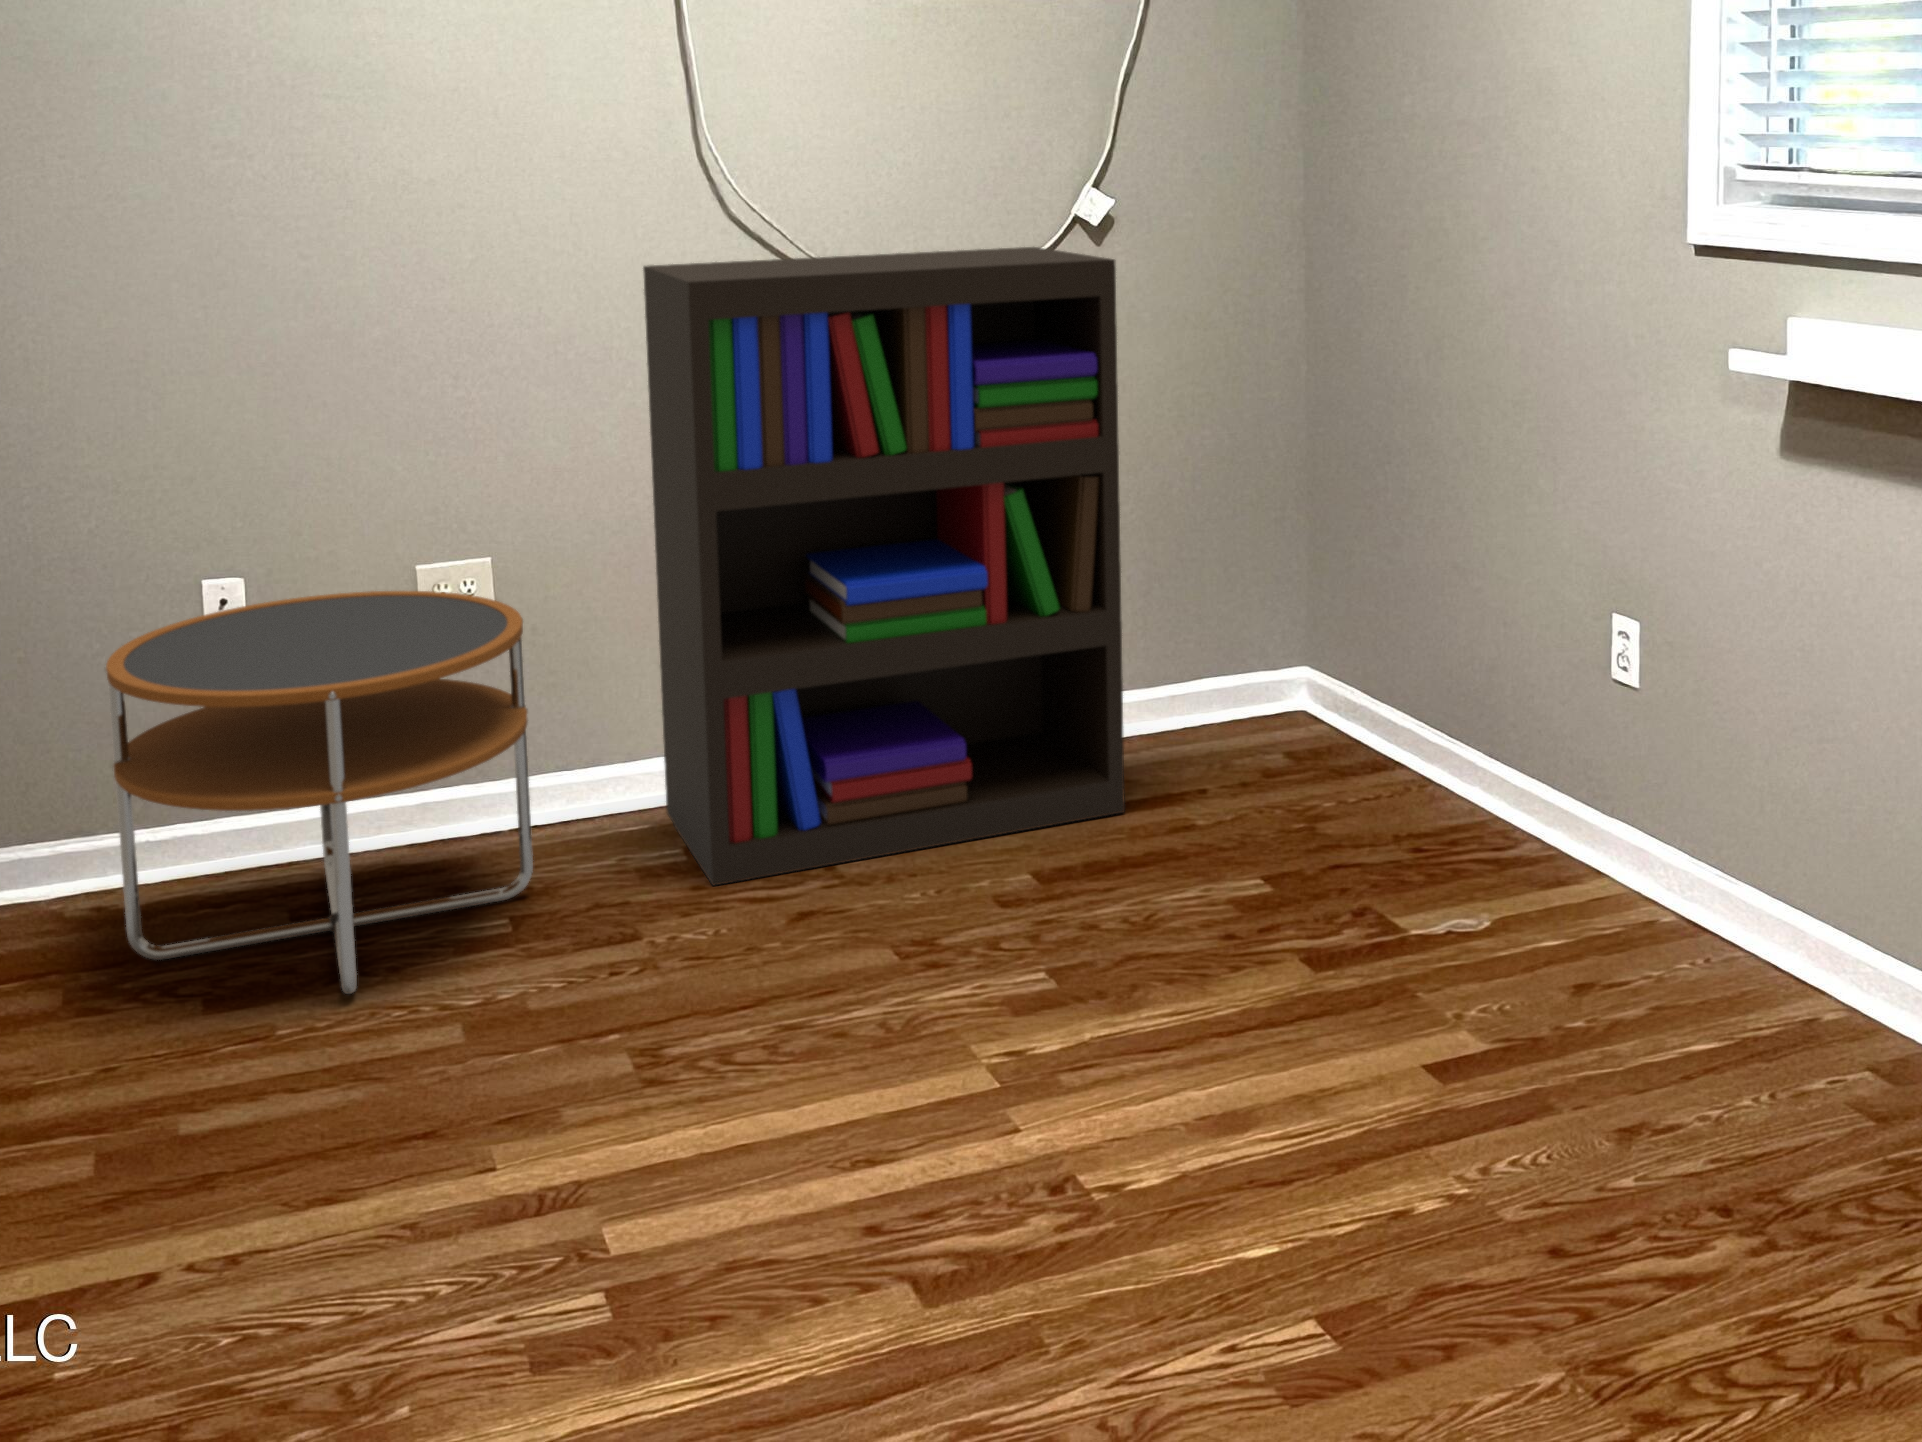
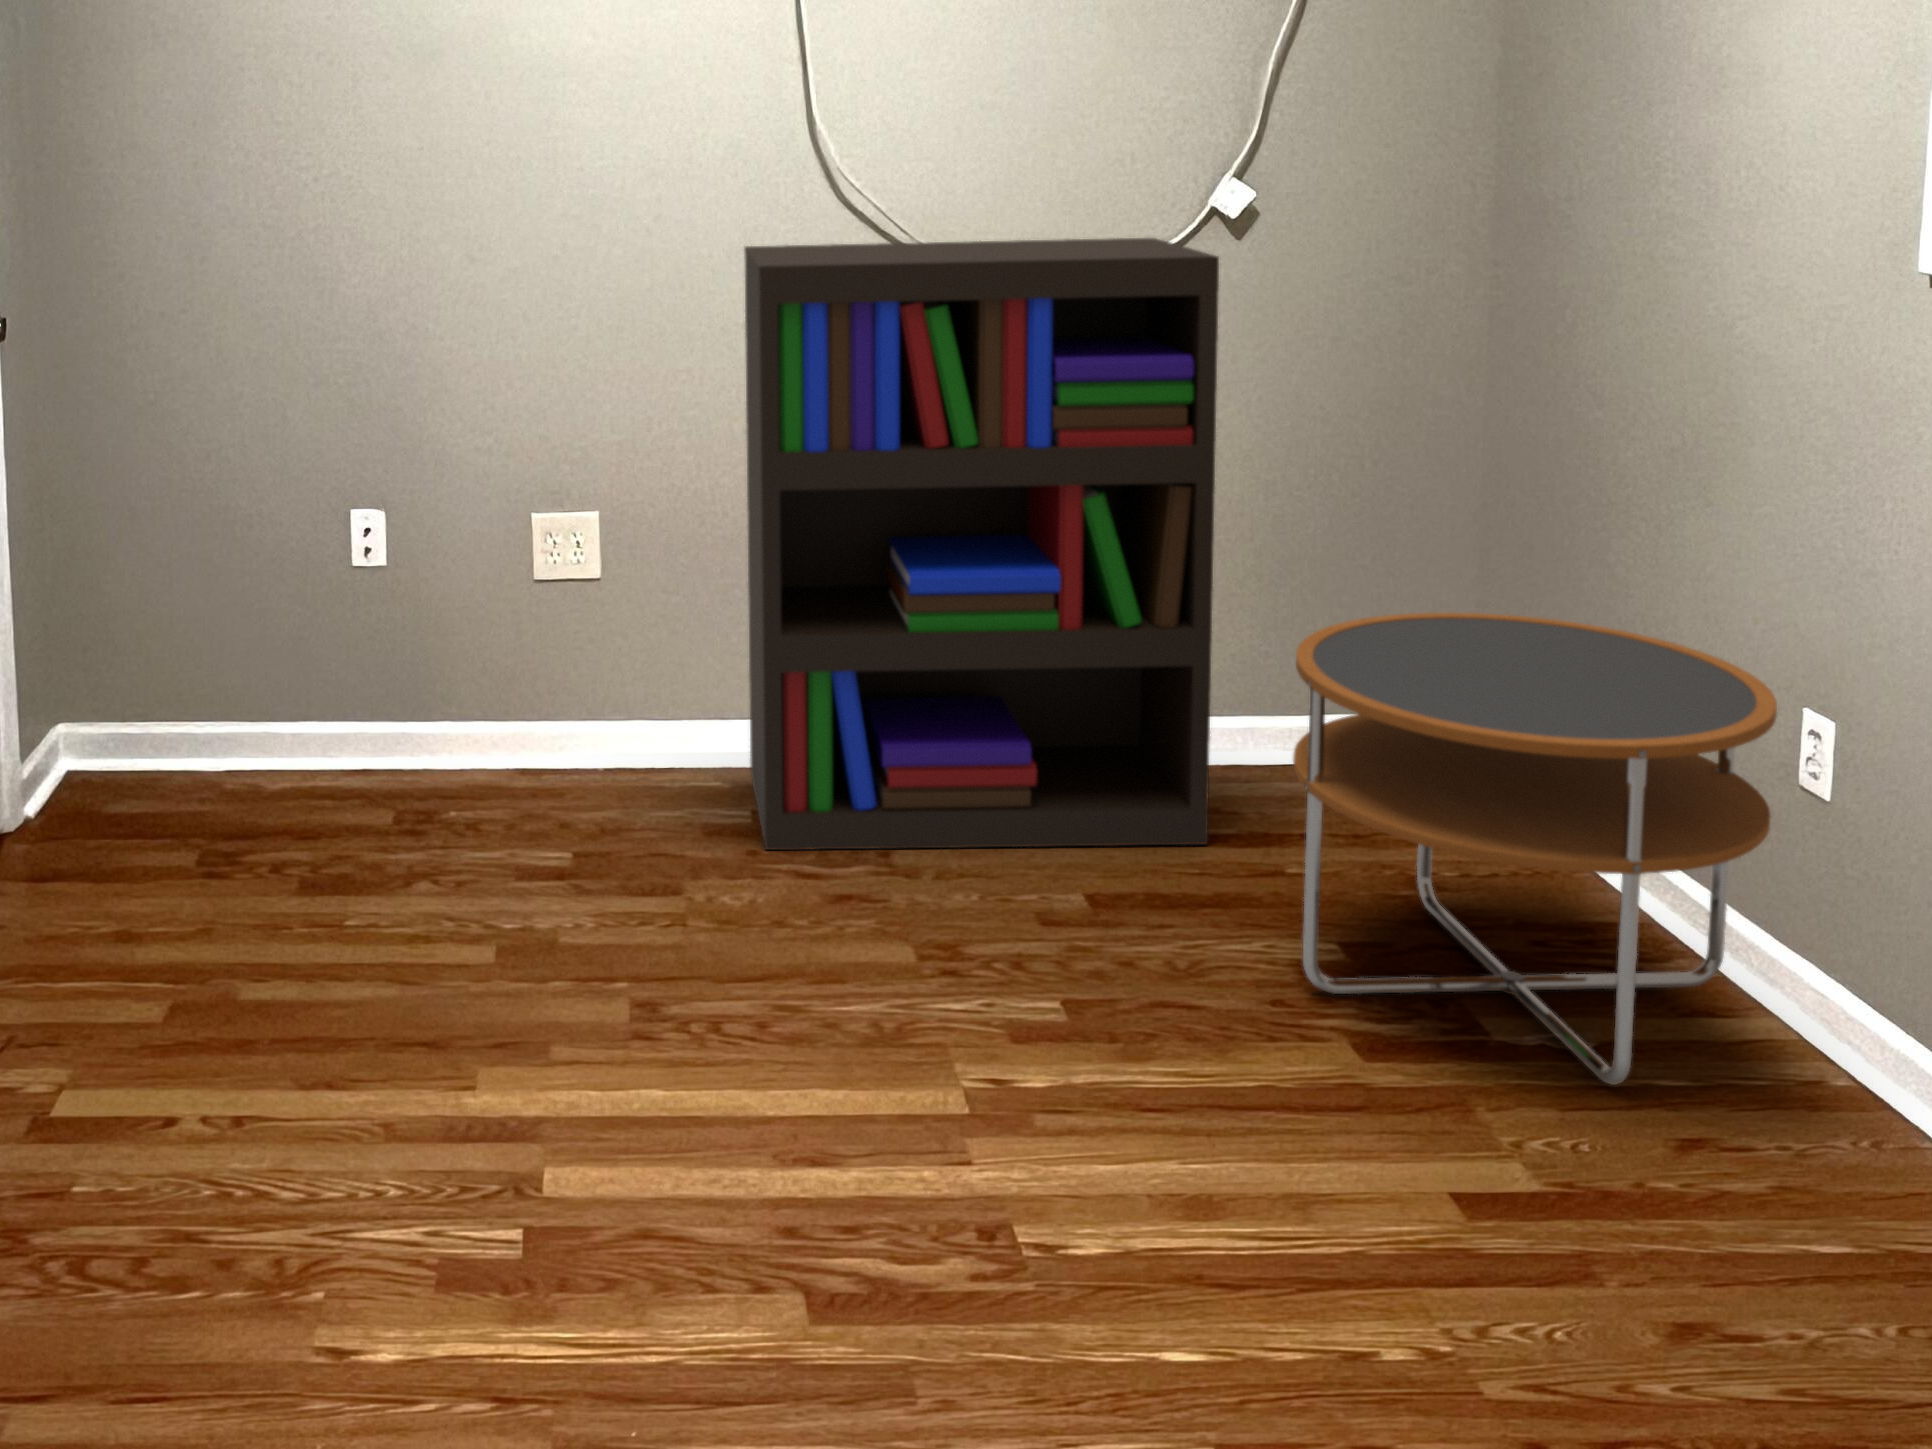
side table: present [105,591,533,994] -> present [1293,613,1777,1085]

